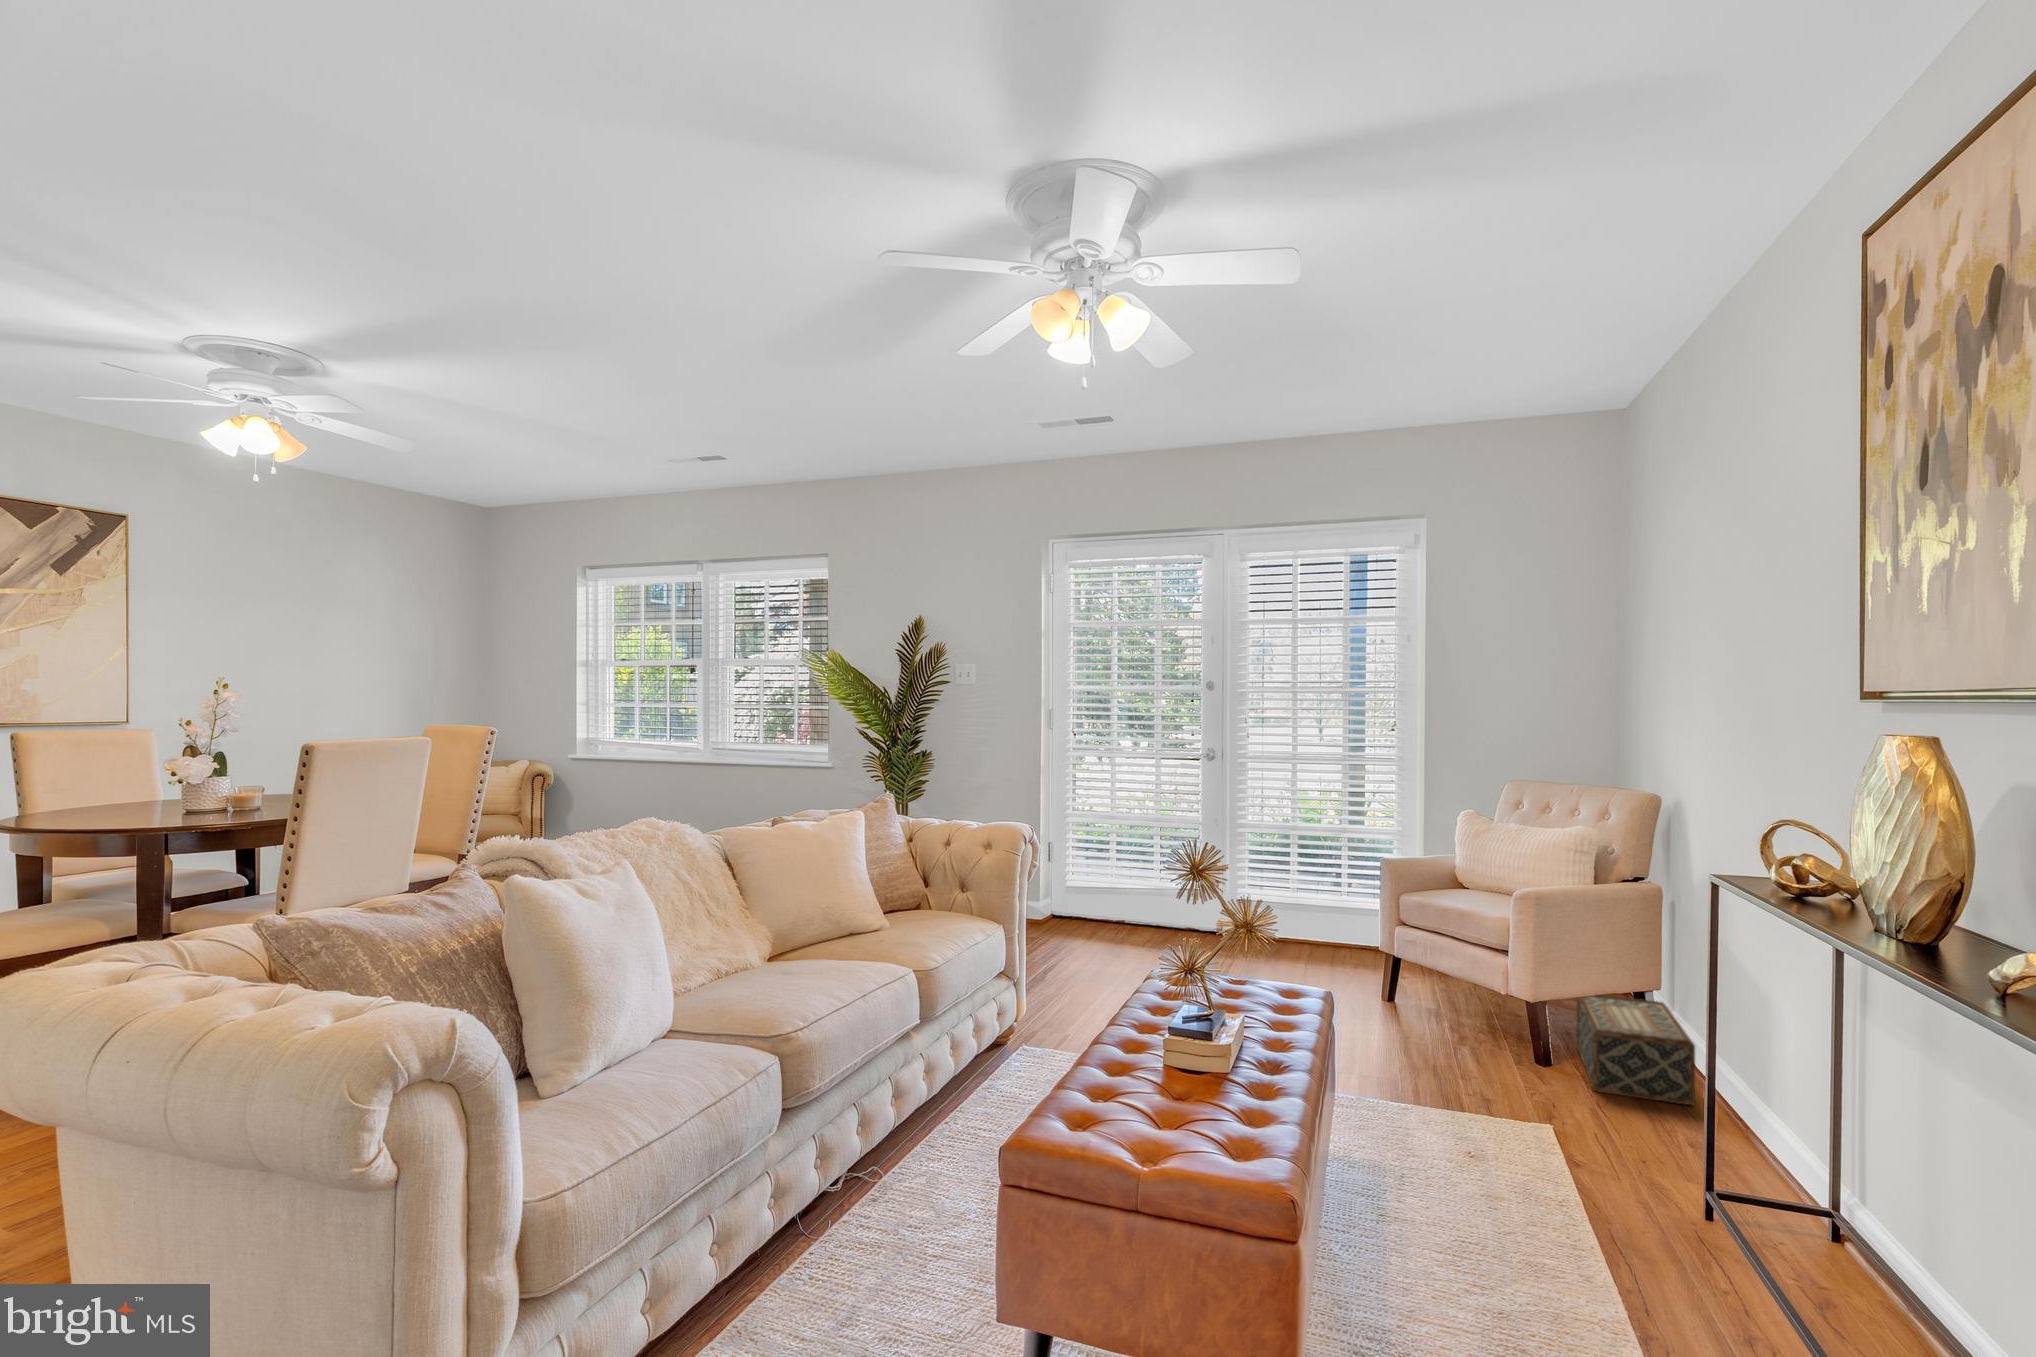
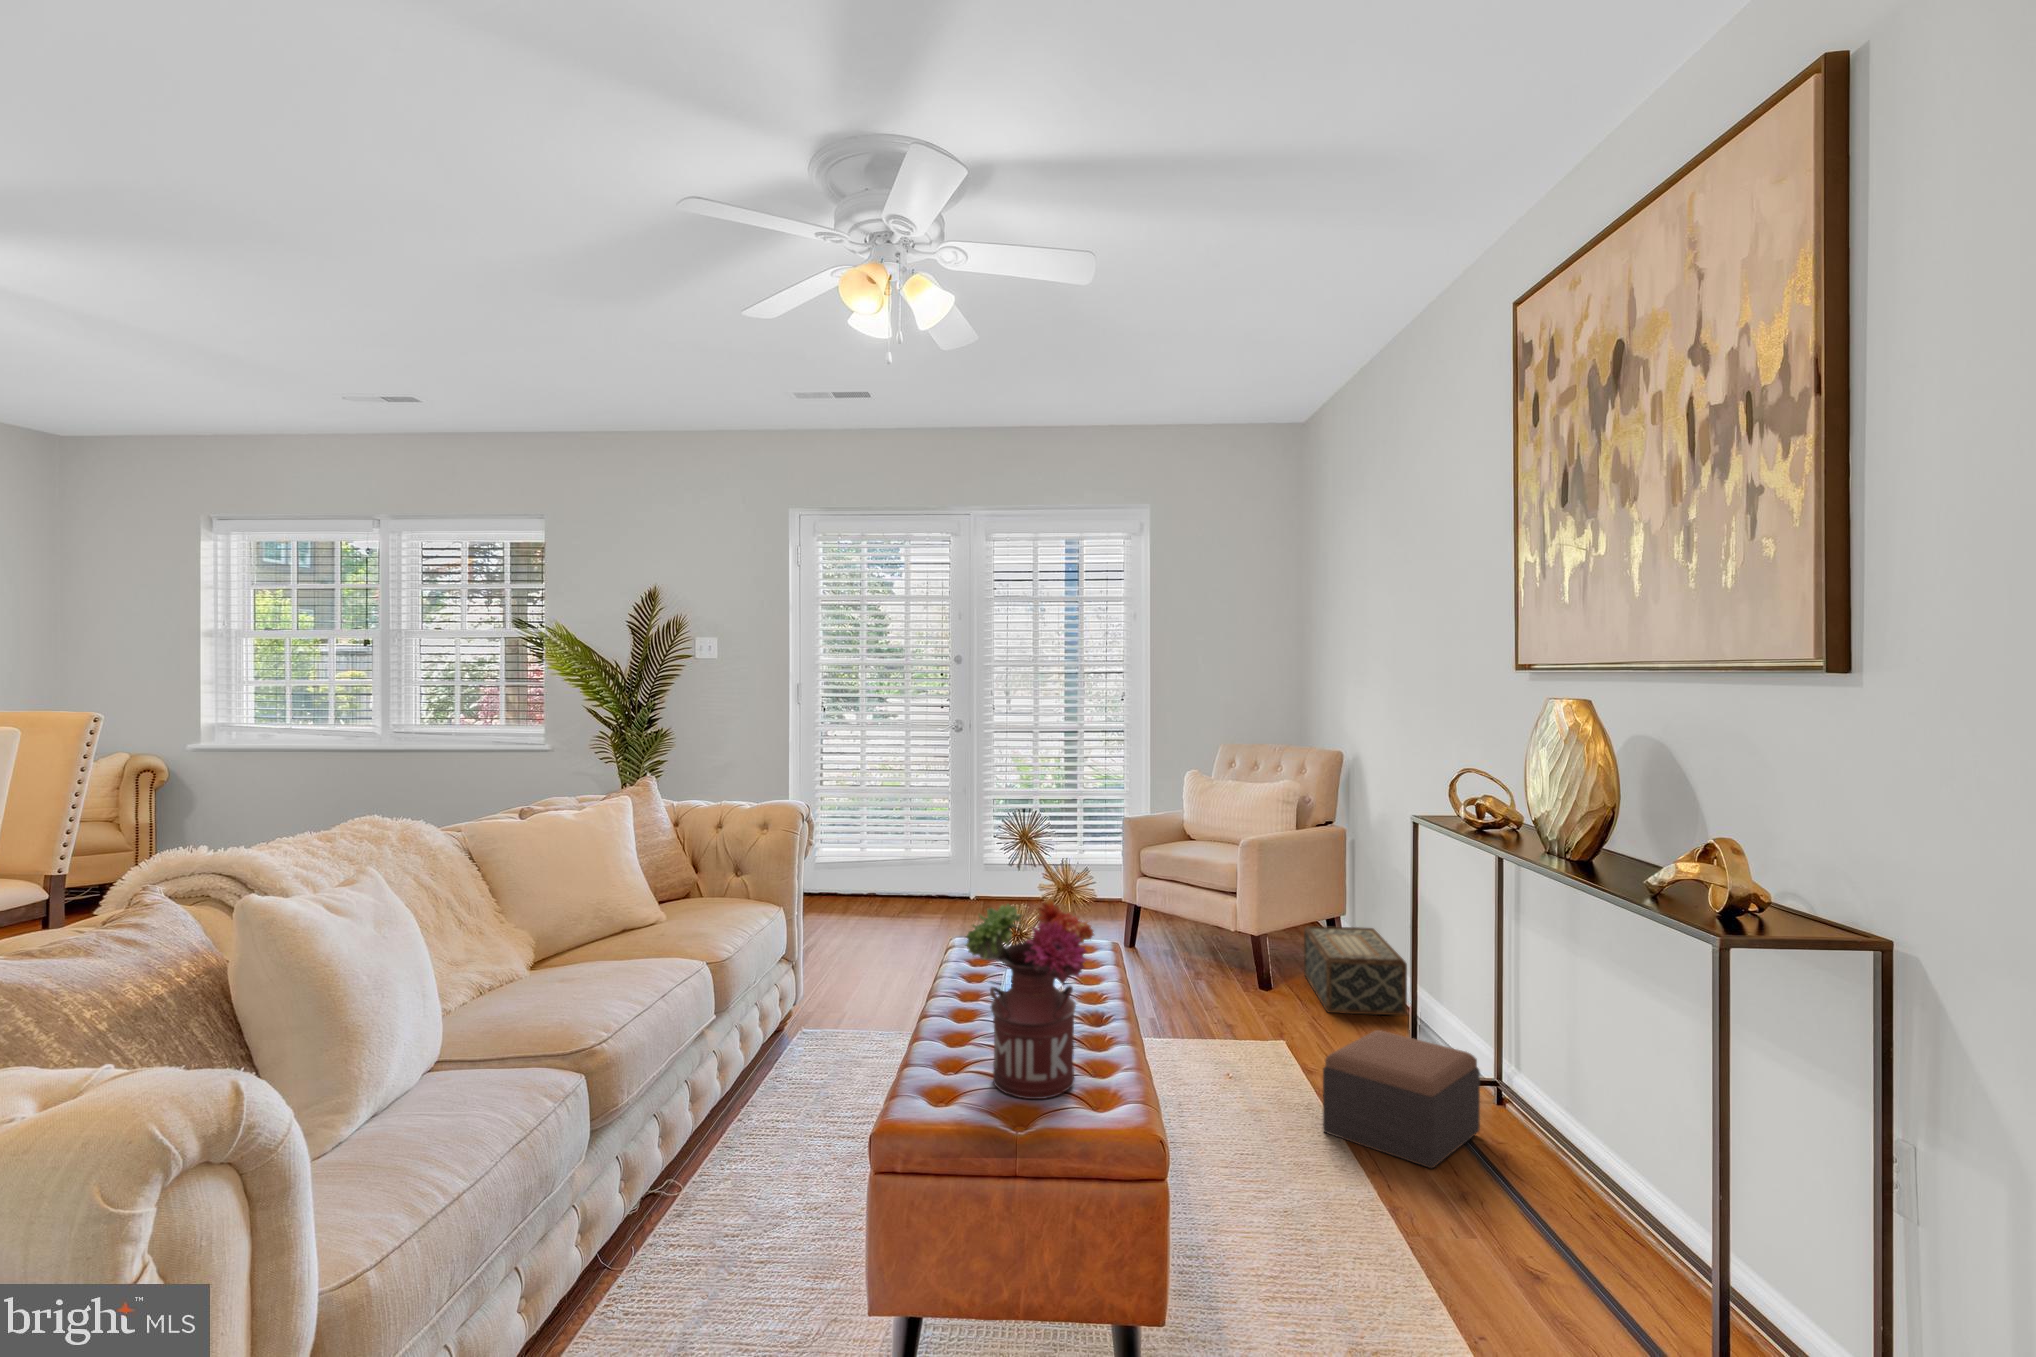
flower arrangement: none [1111,931,1246,1132] -> present [965,899,1094,1099]
footstool: none [1551,1114,1752,1280] -> present [1323,1030,1480,1168]

